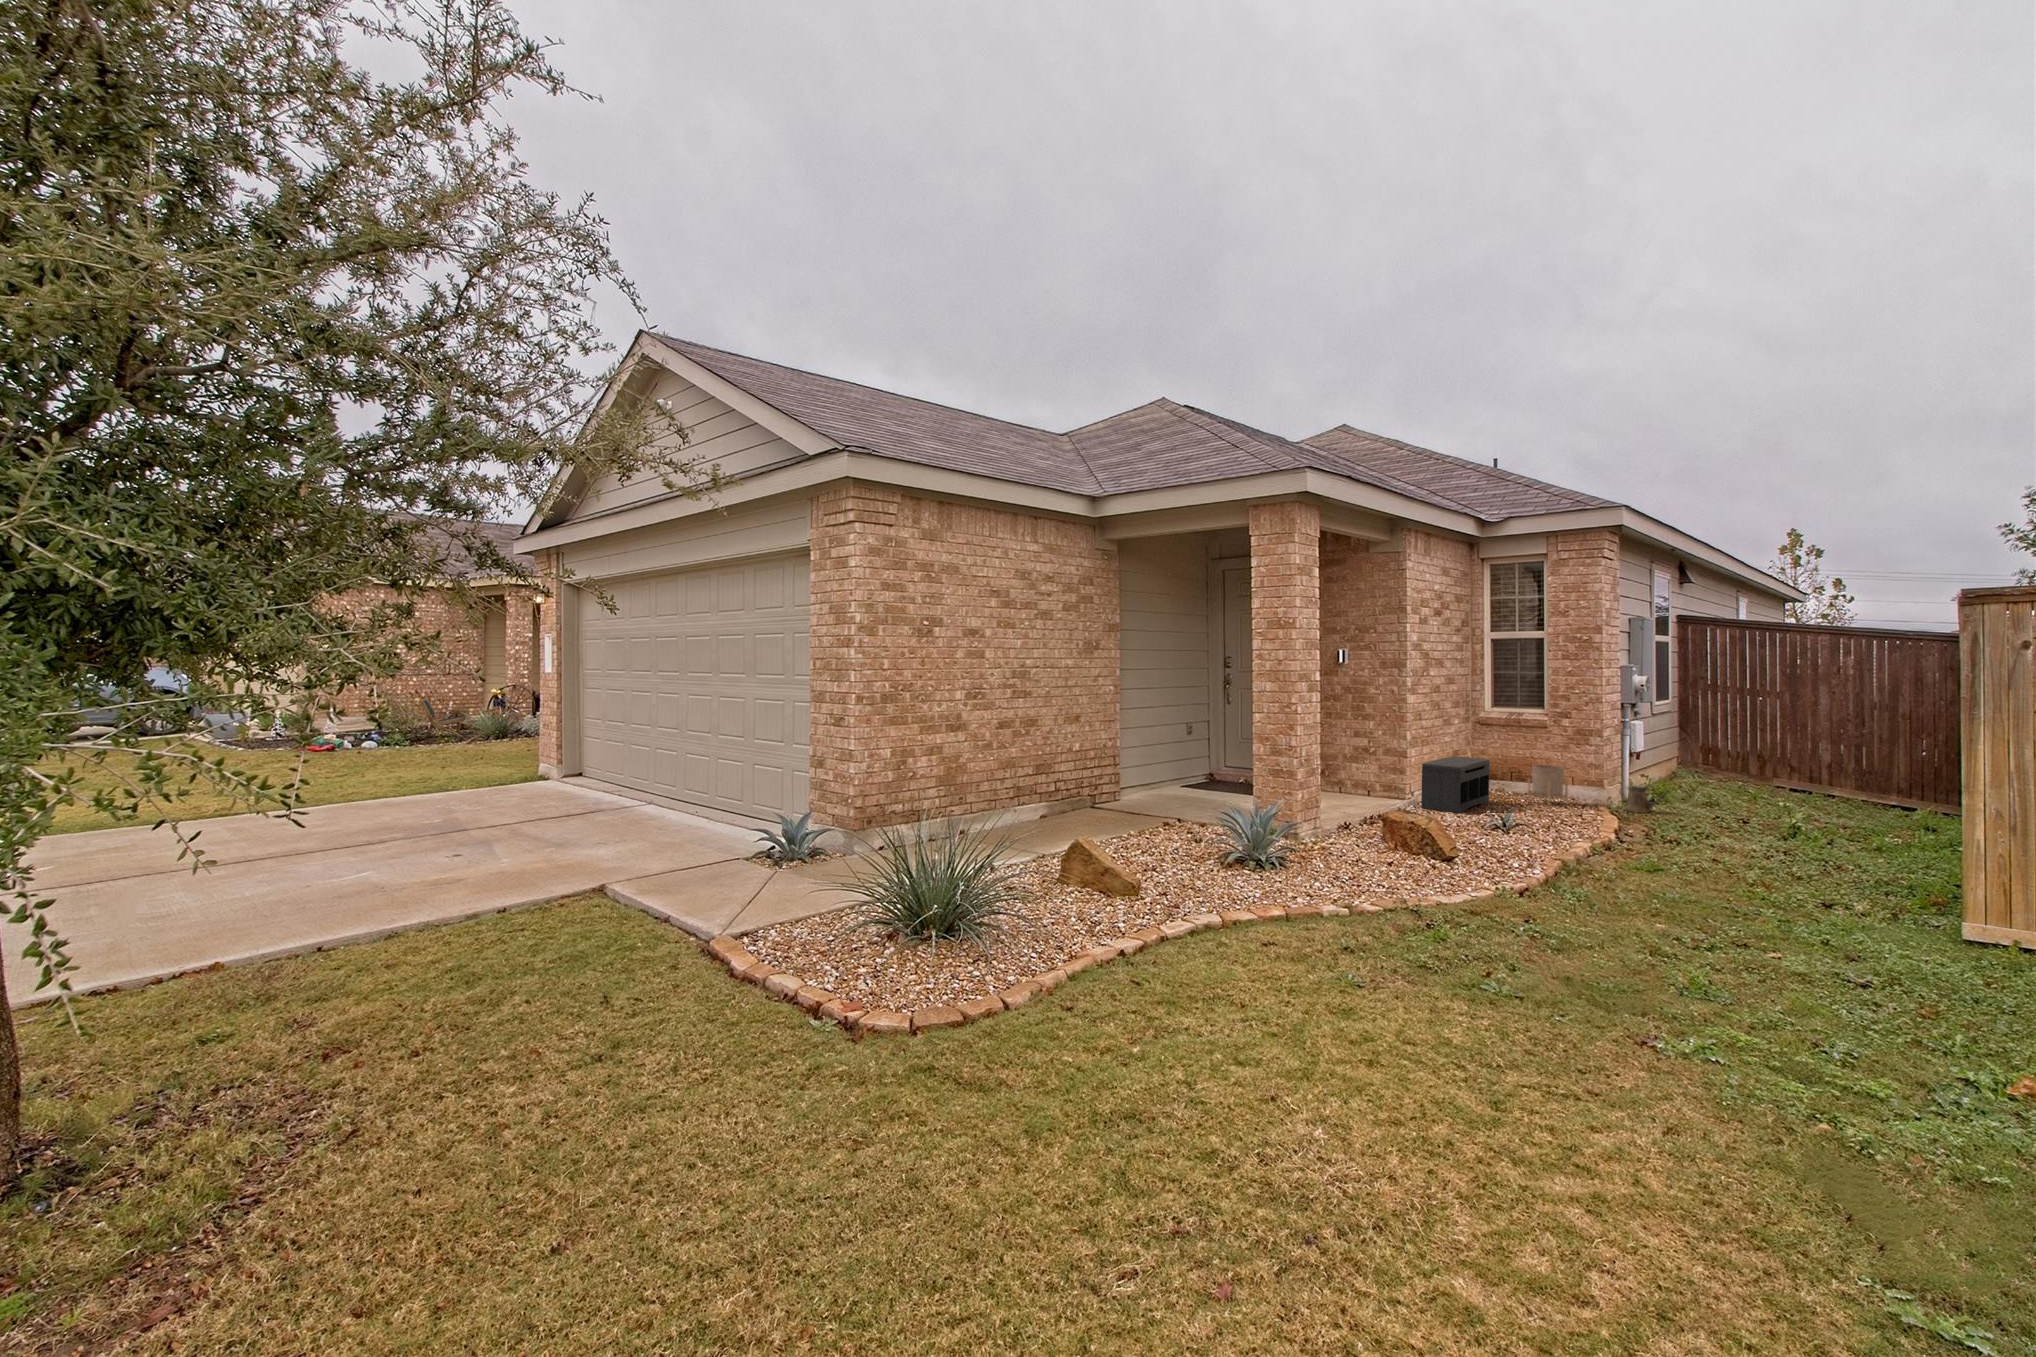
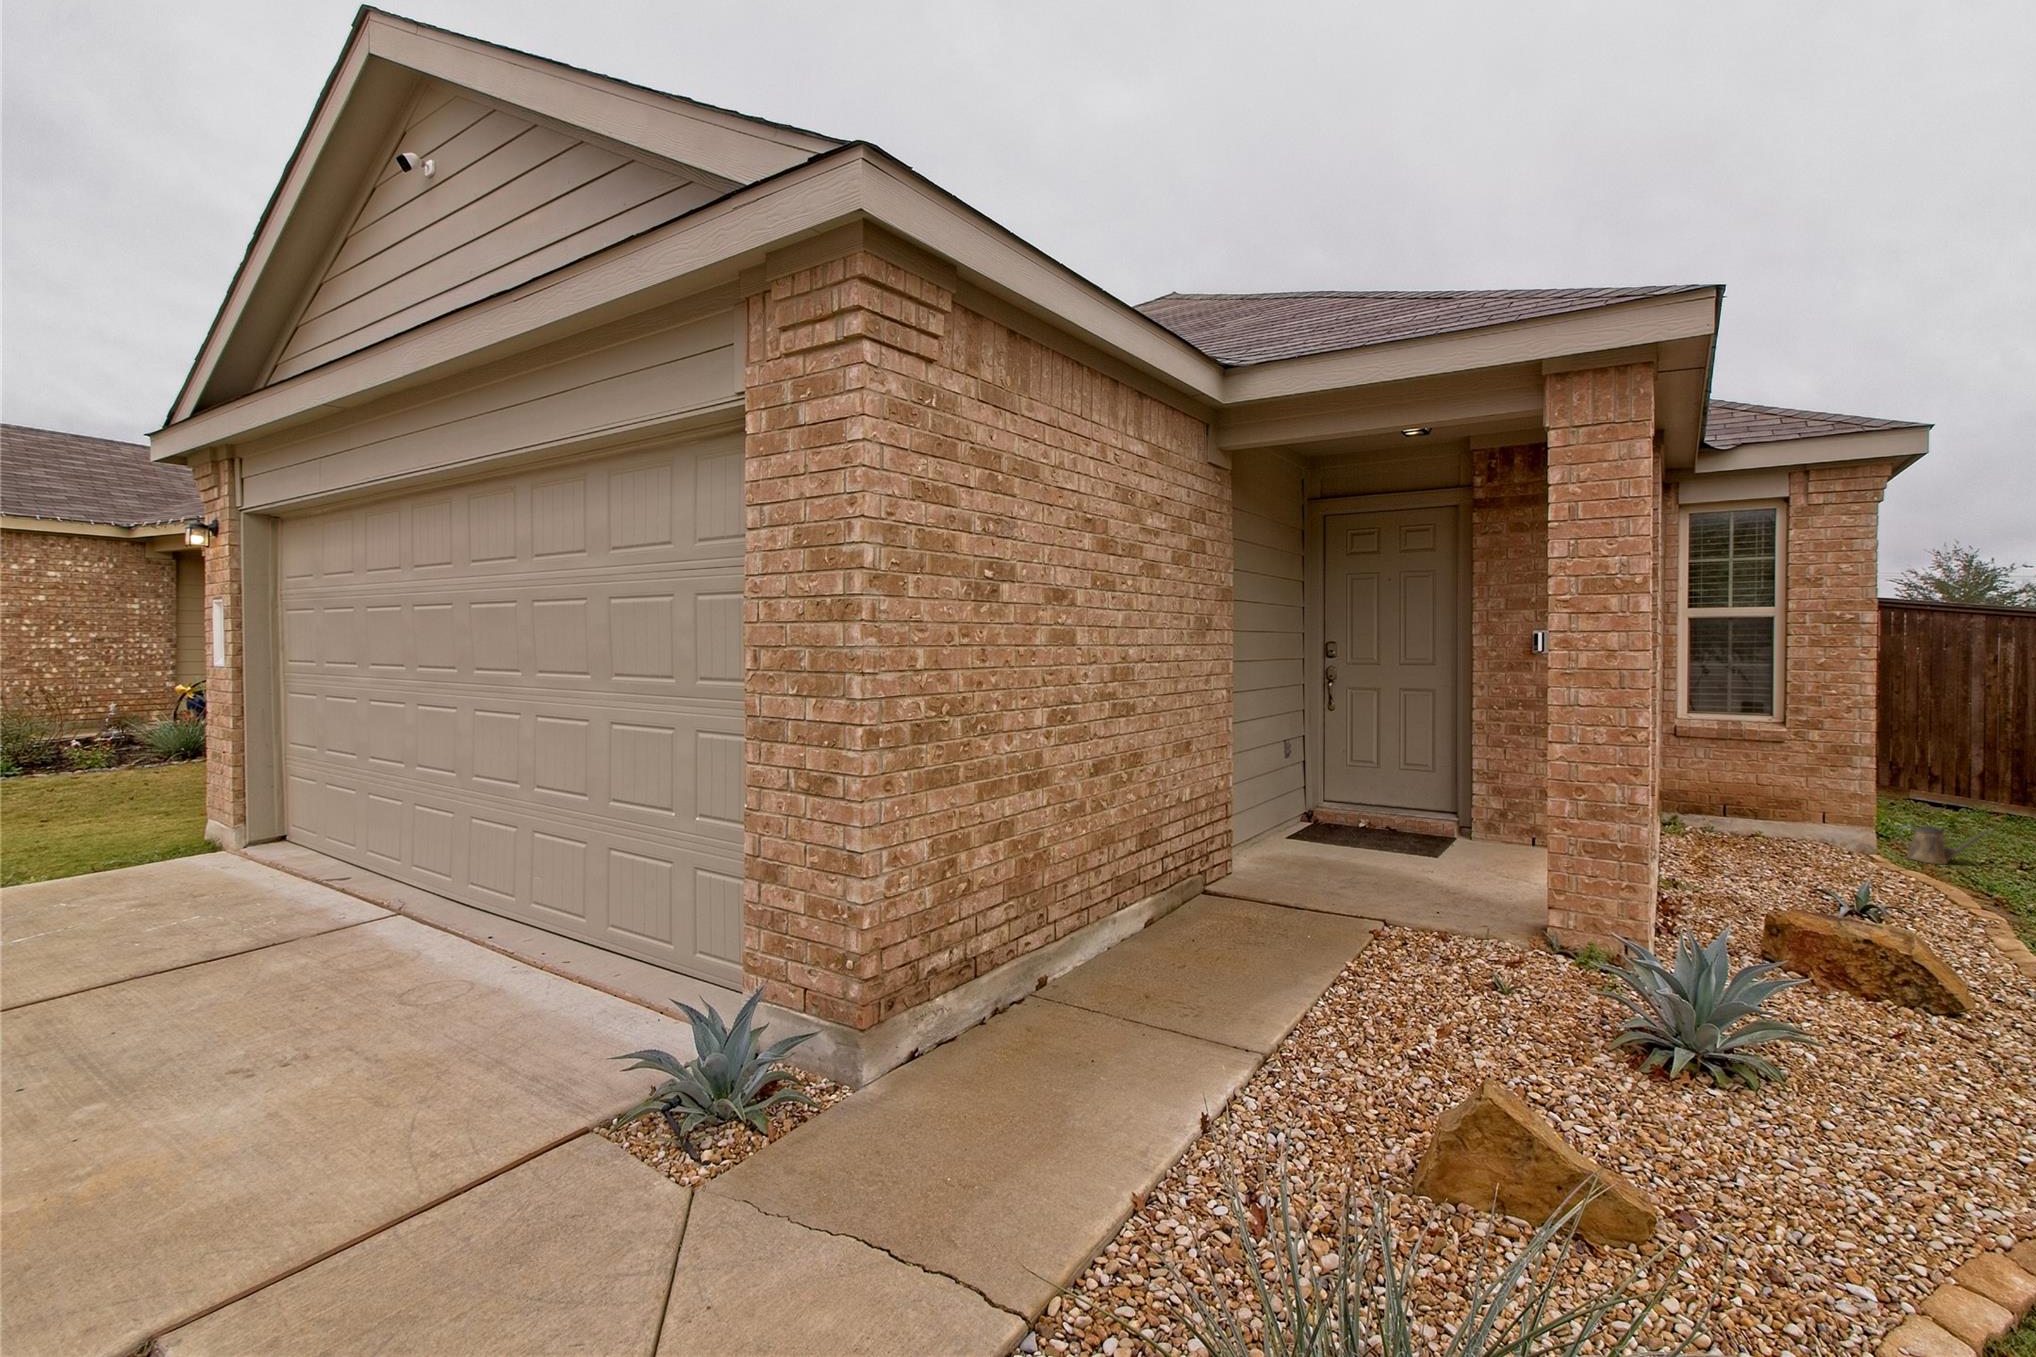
lounge chair: present [421,699,466,738] -> none [38,700,127,762]
bench: present [1421,756,1490,813] -> none [1654,784,1724,875]
planter: present [1528,765,1568,805] -> none [1763,794,1823,855]

